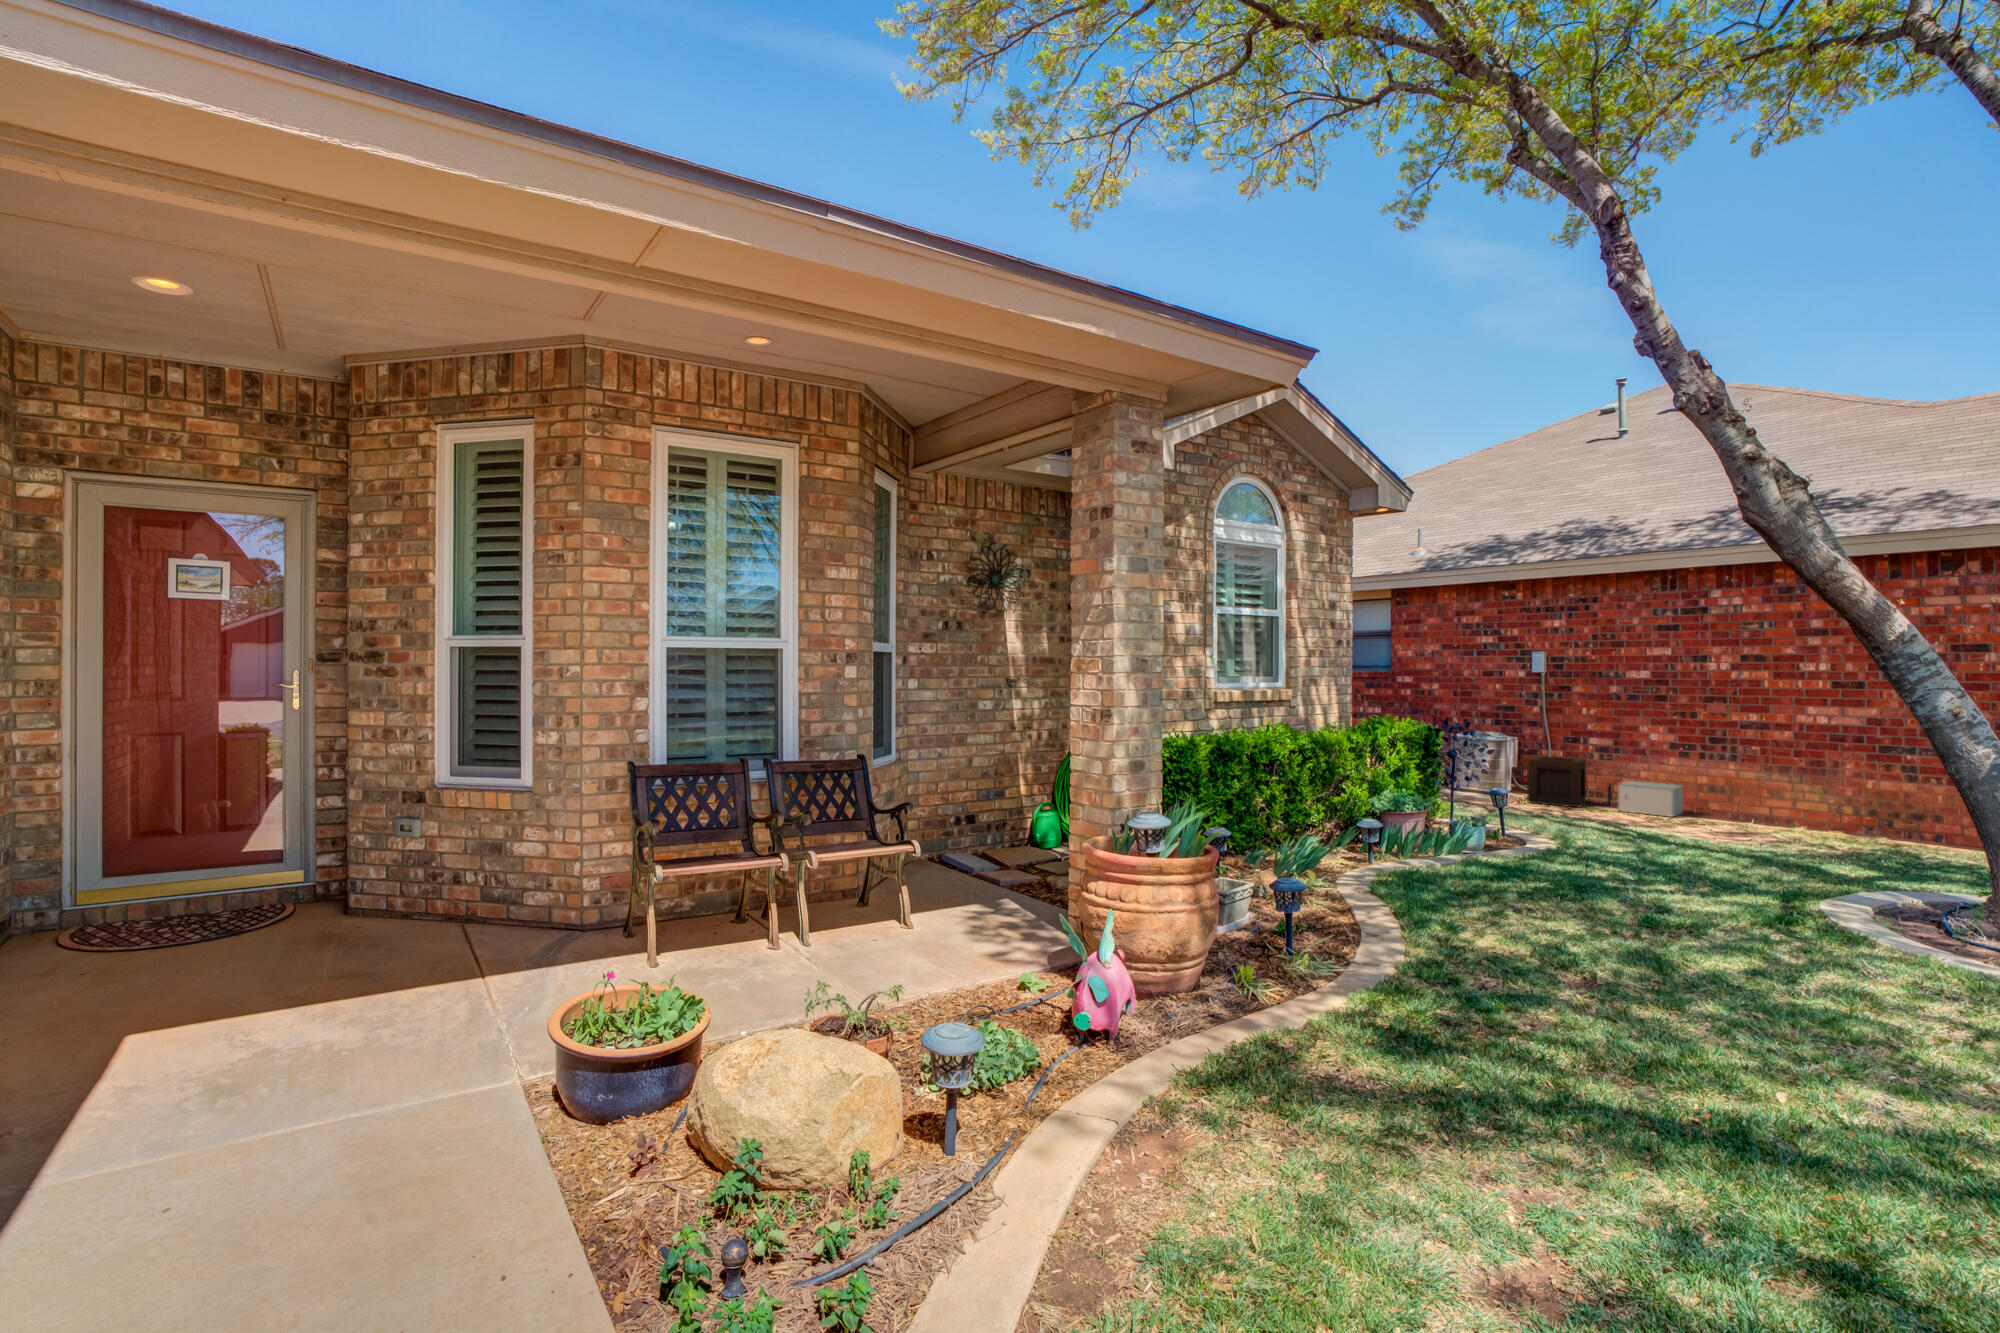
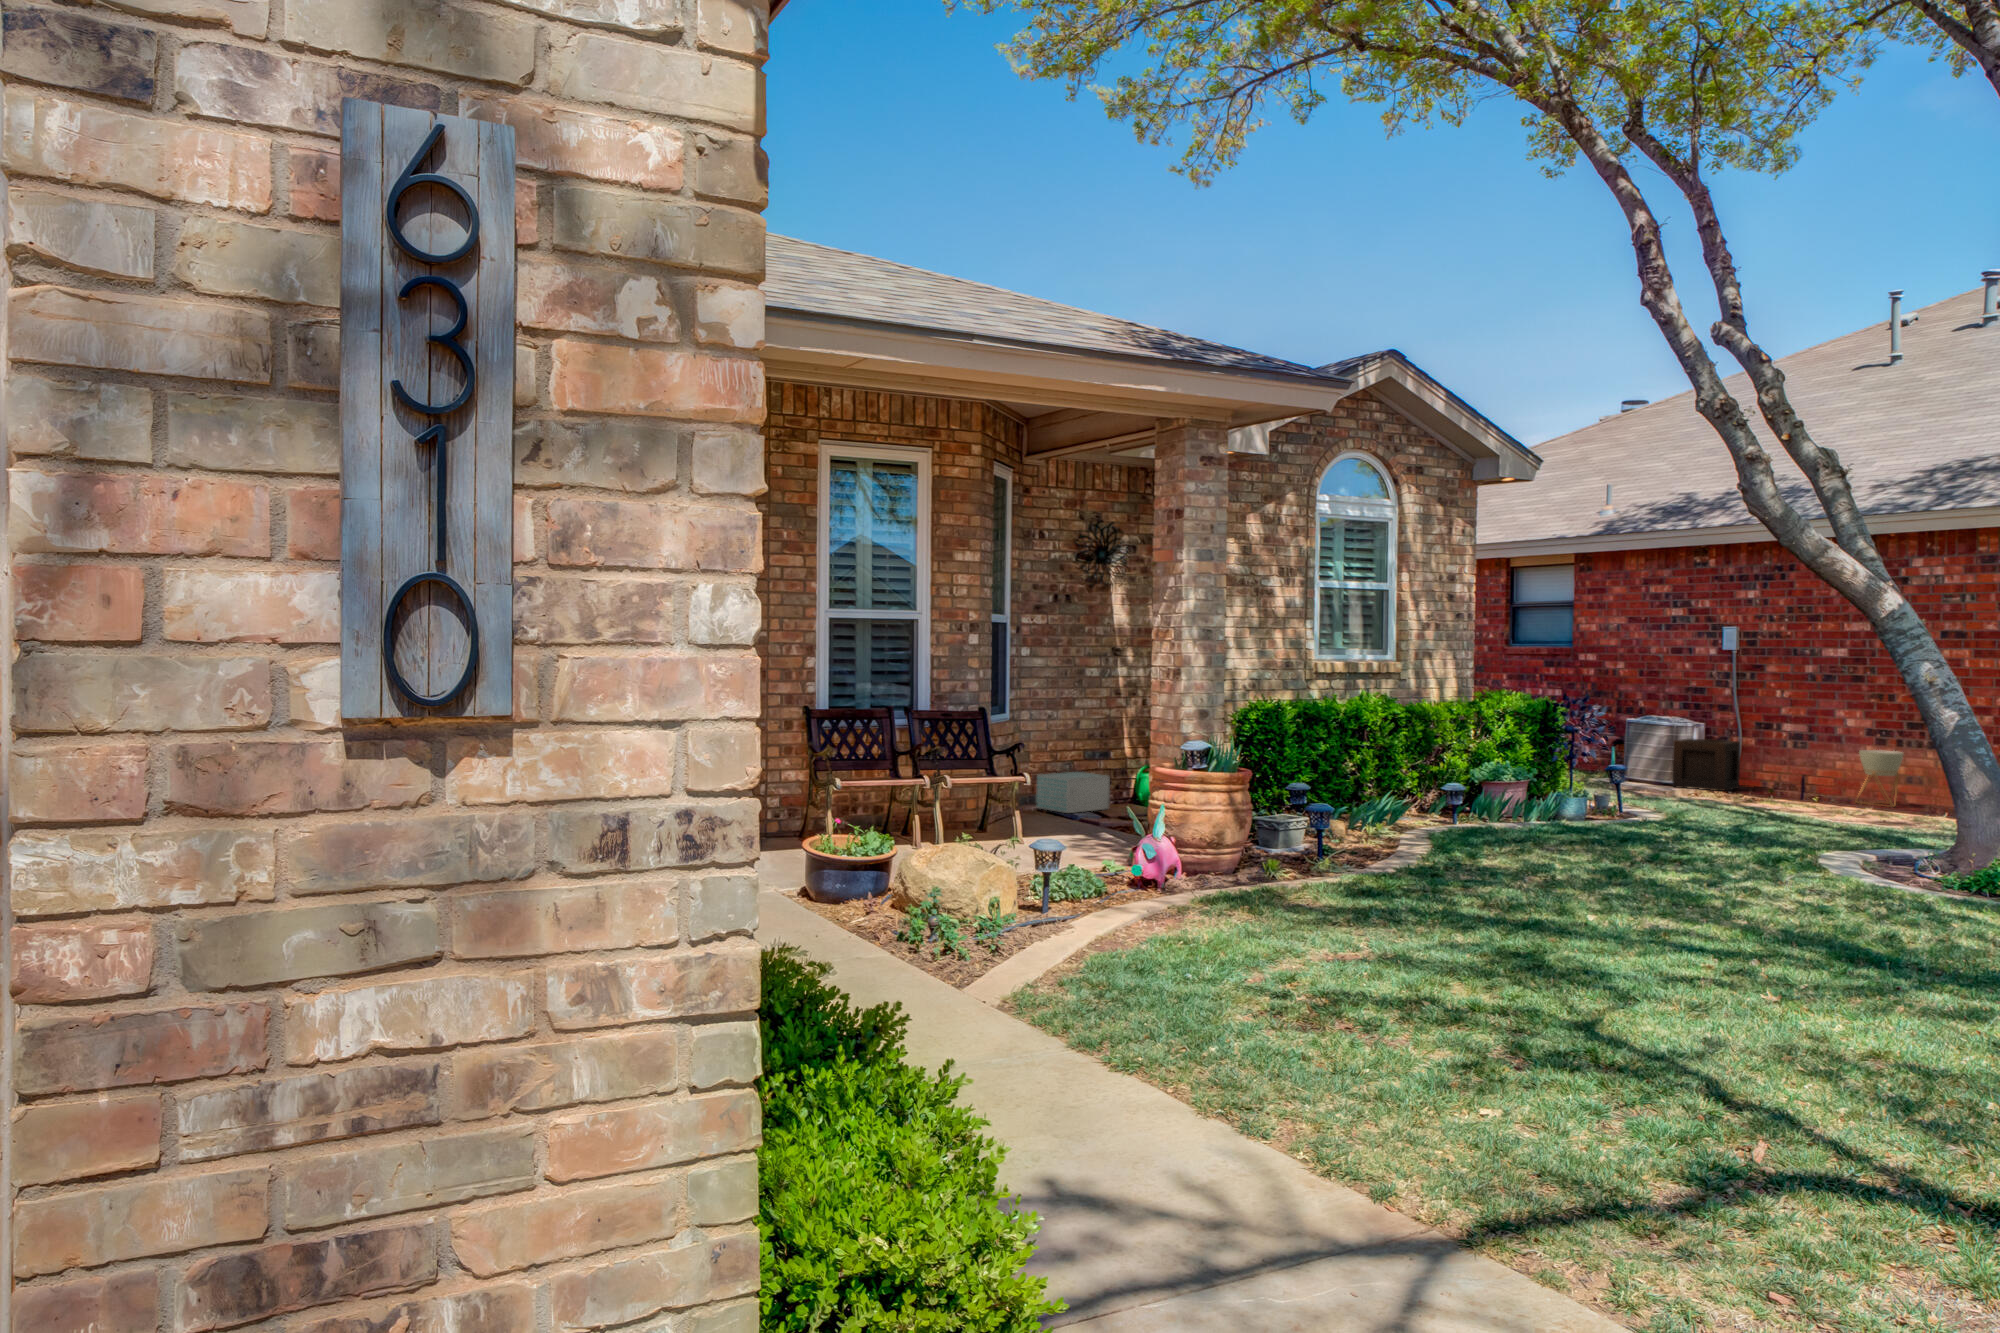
planter: none [1713,769,1761,826] -> present [1855,750,1904,807]
storage box: present [1618,781,1683,817] -> present [1036,772,1110,813]

